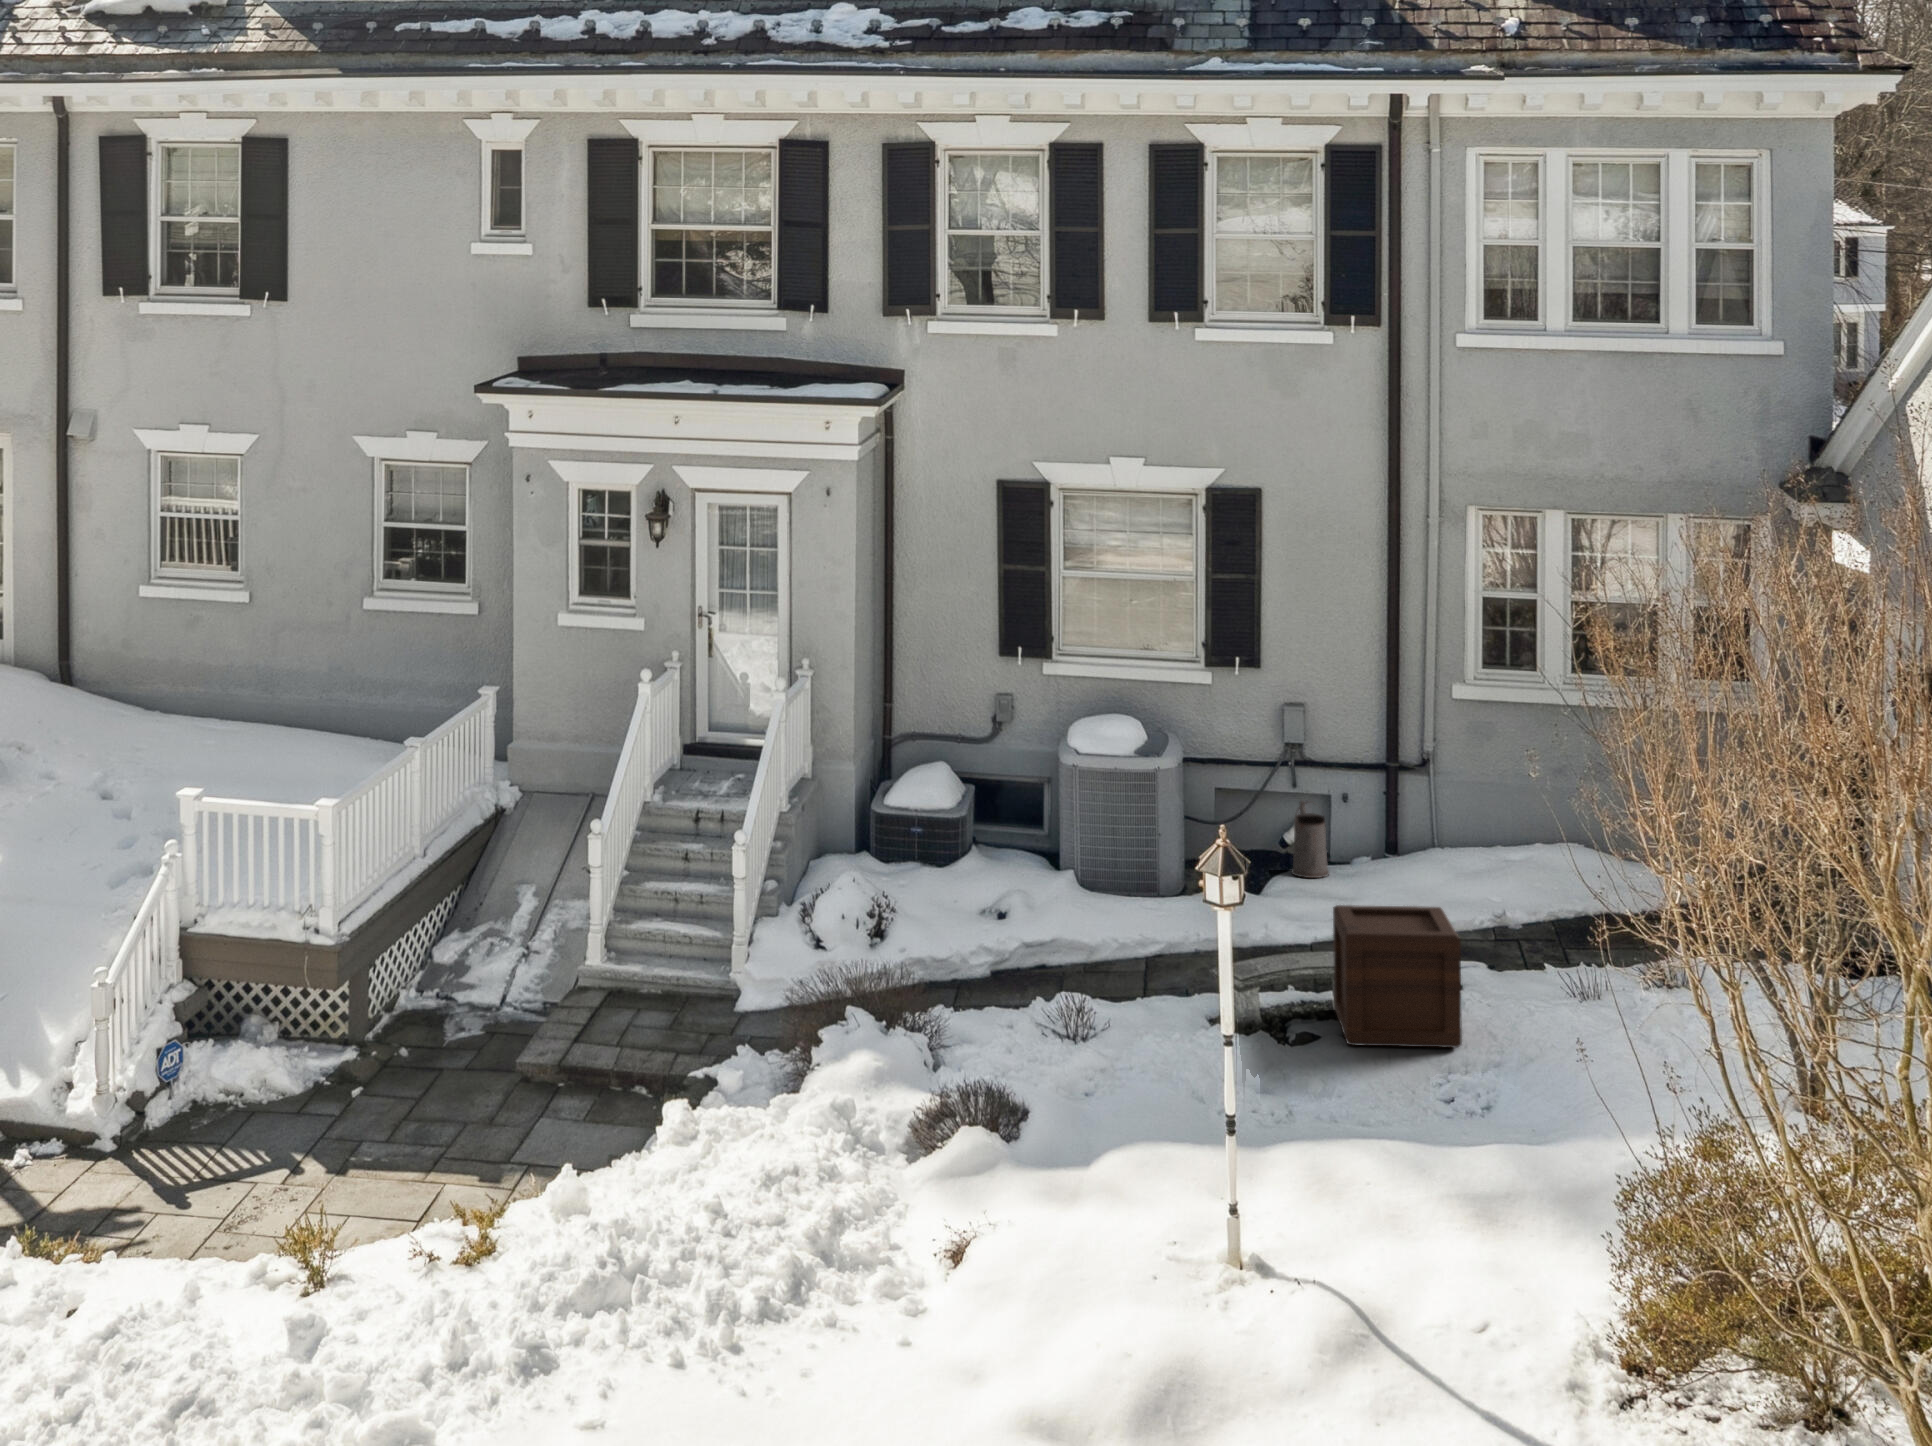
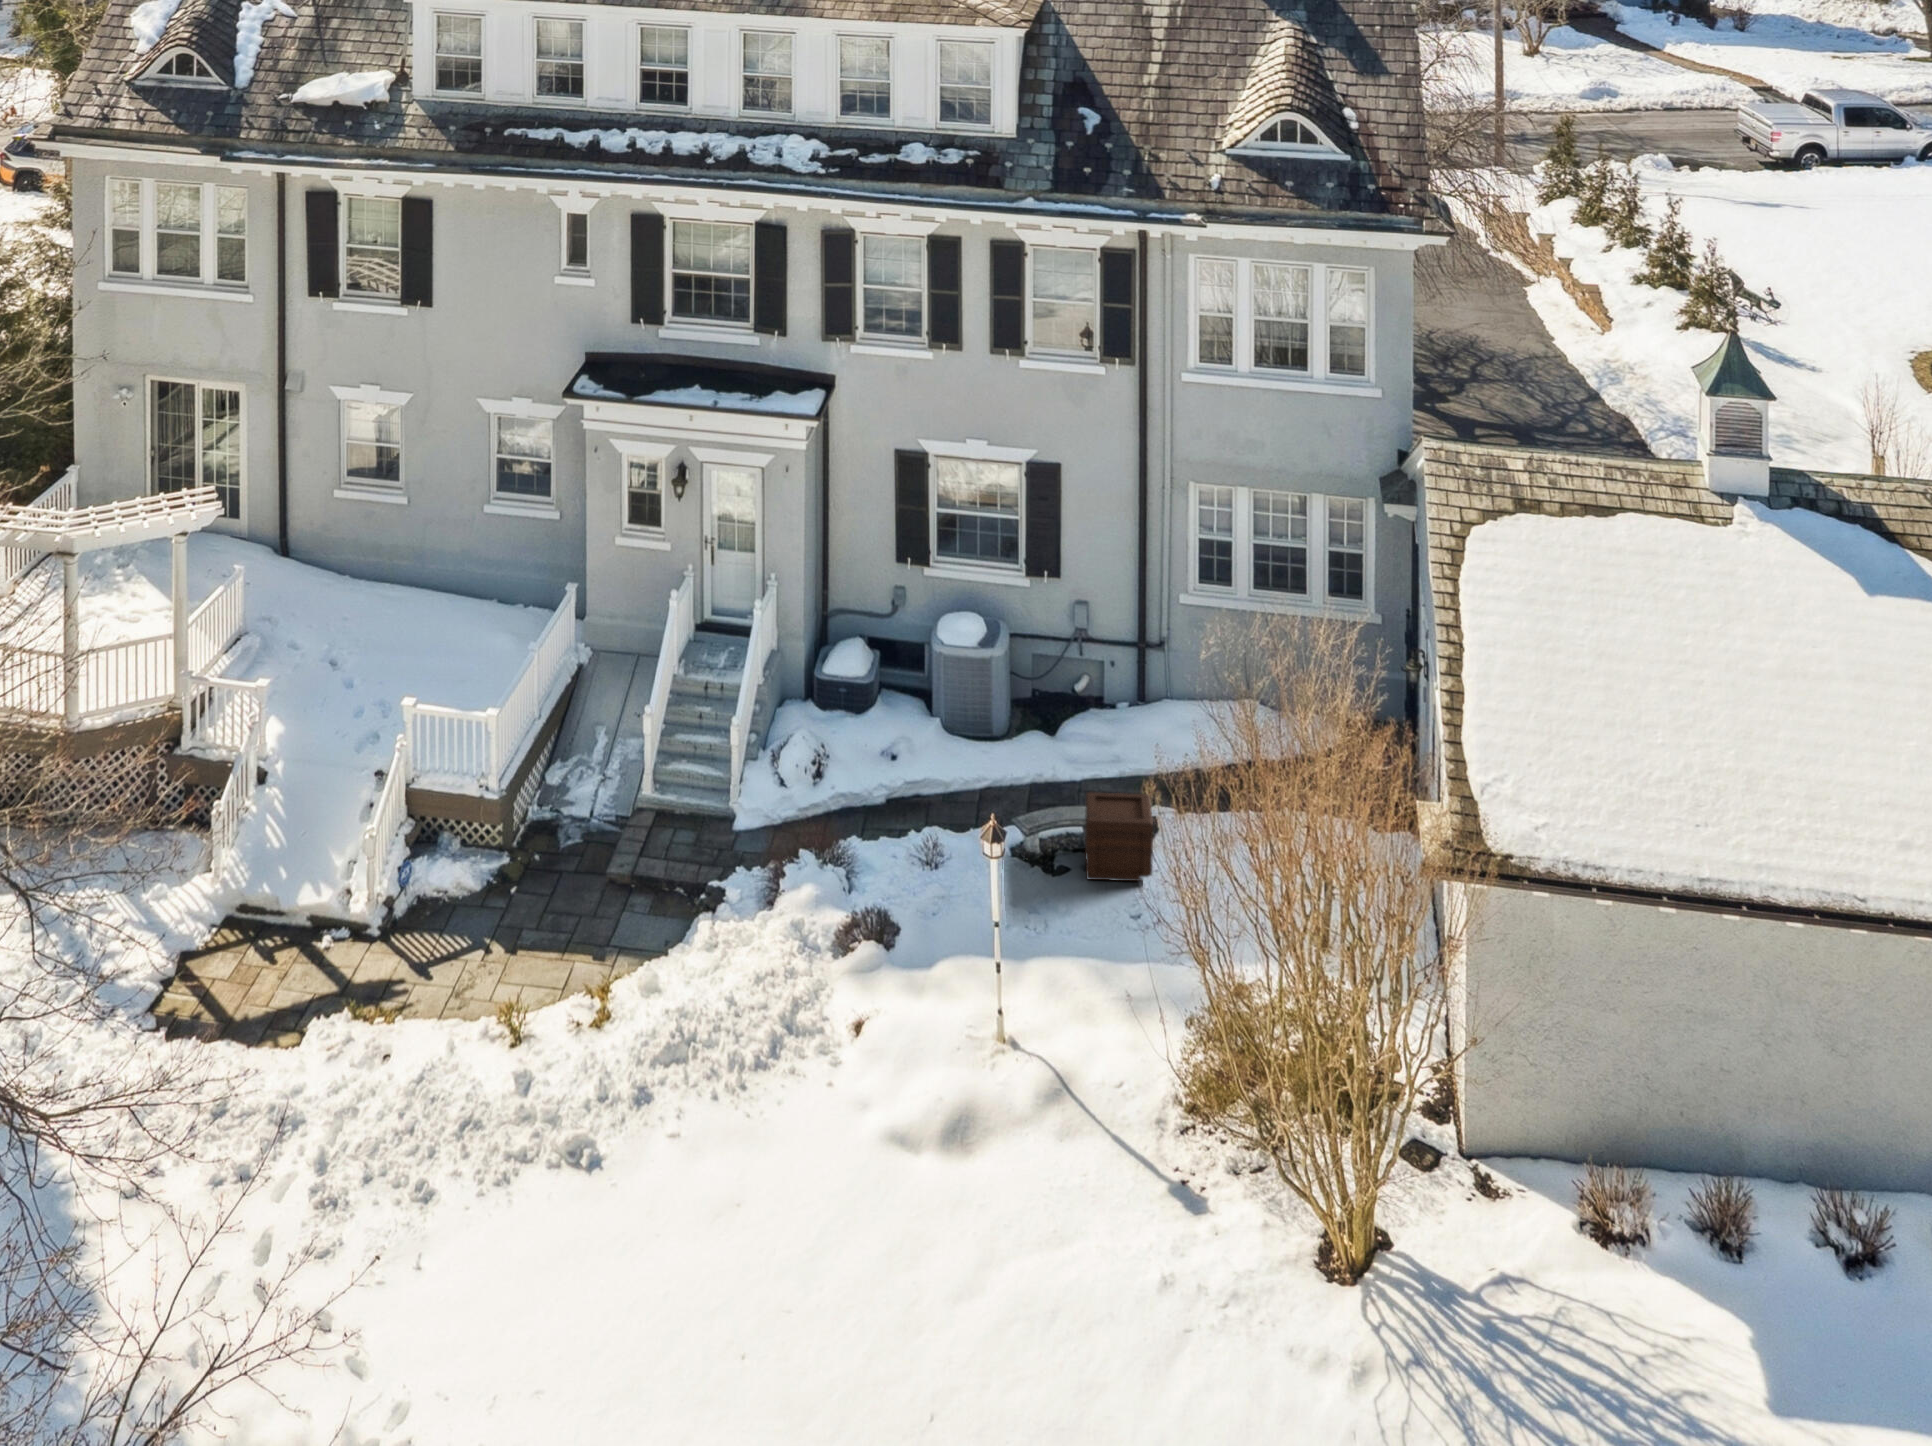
watering can: present [1292,801,1329,878] -> none [1081,668,1104,723]

